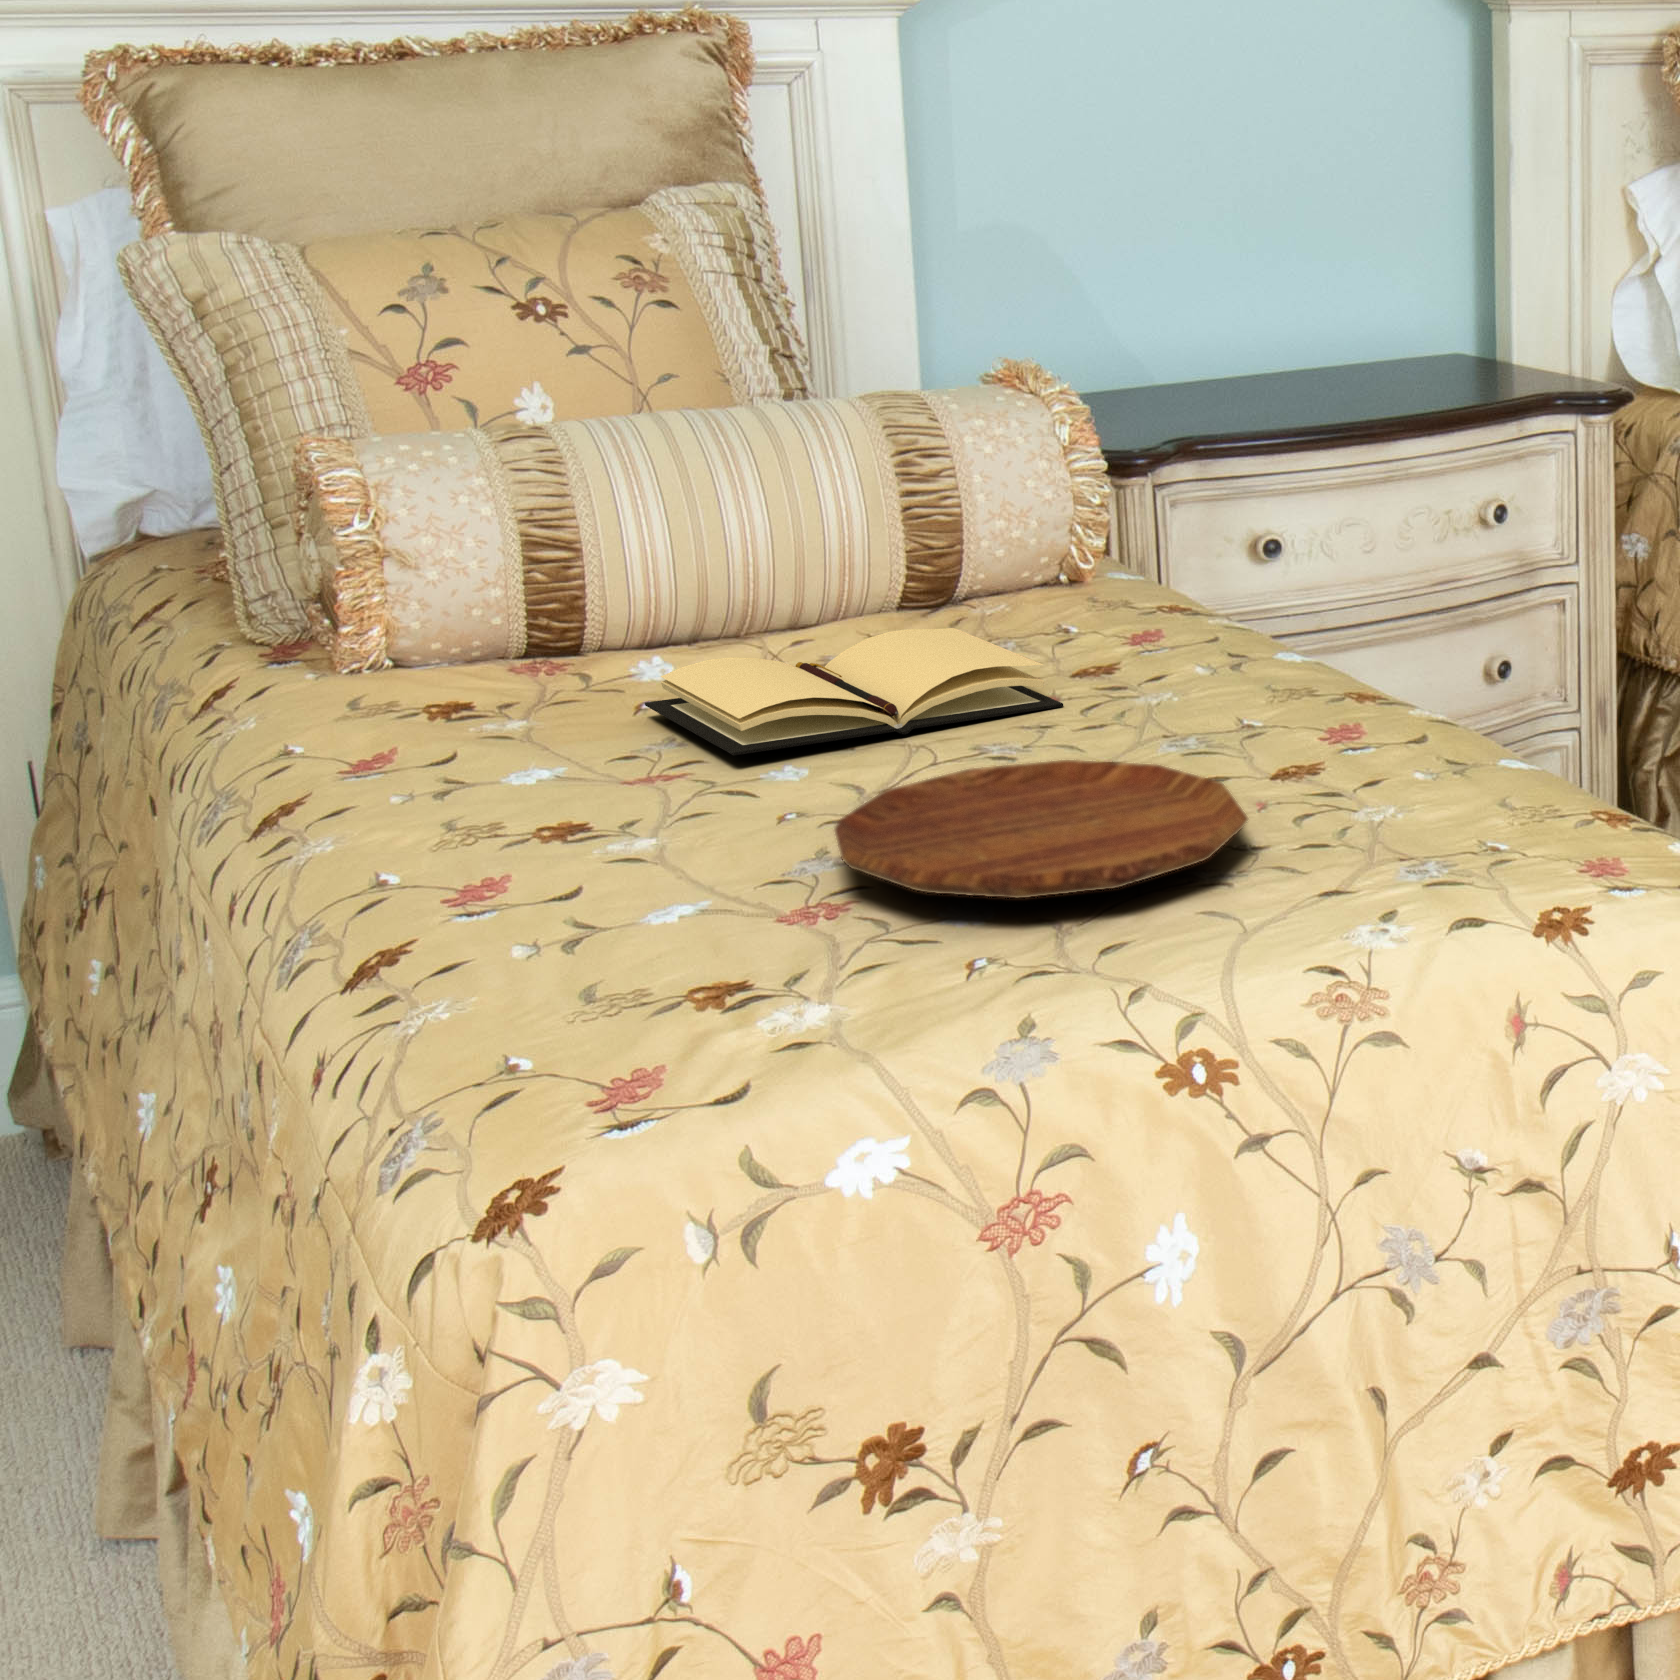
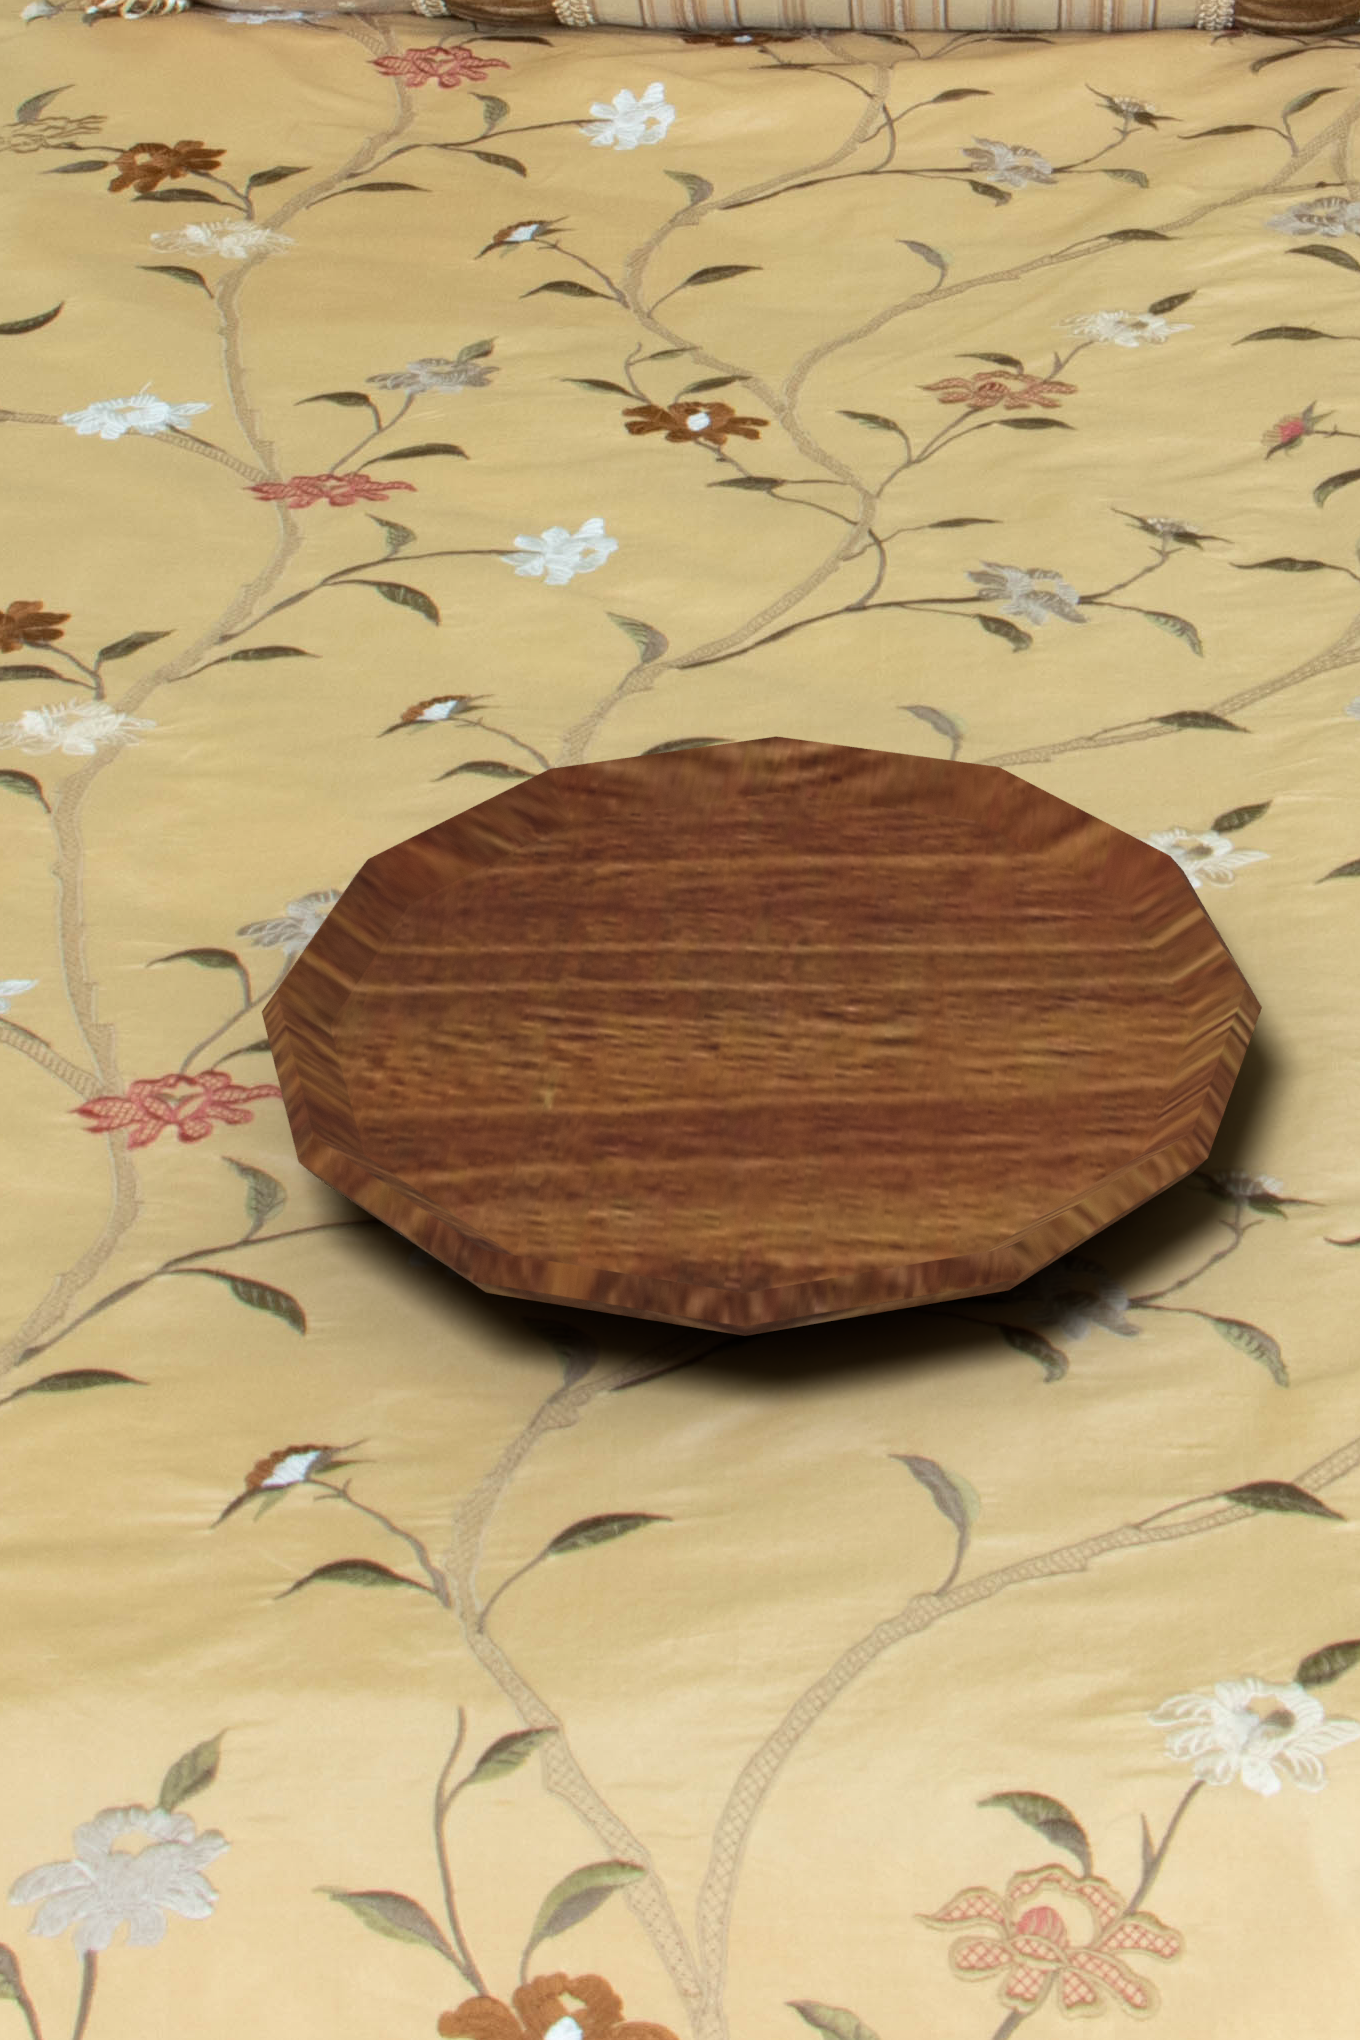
book: present [645,628,1063,755] -> none [488,158,1277,476]

